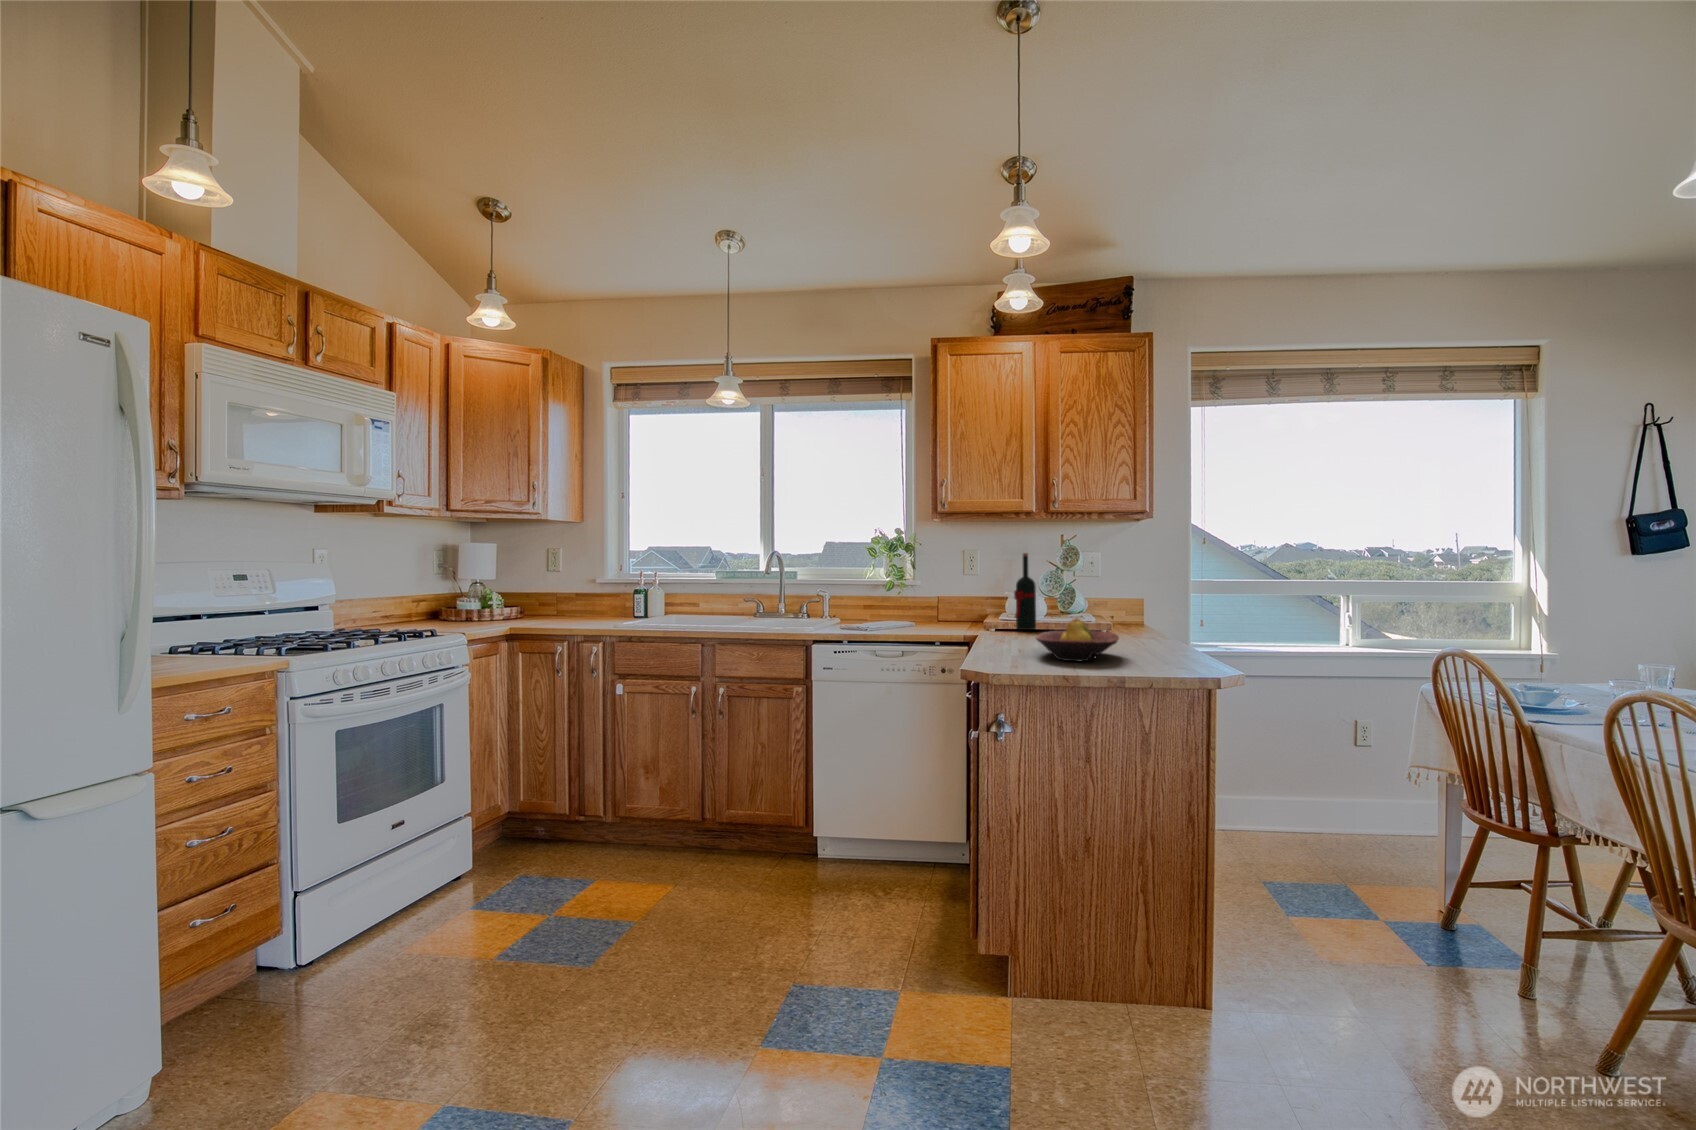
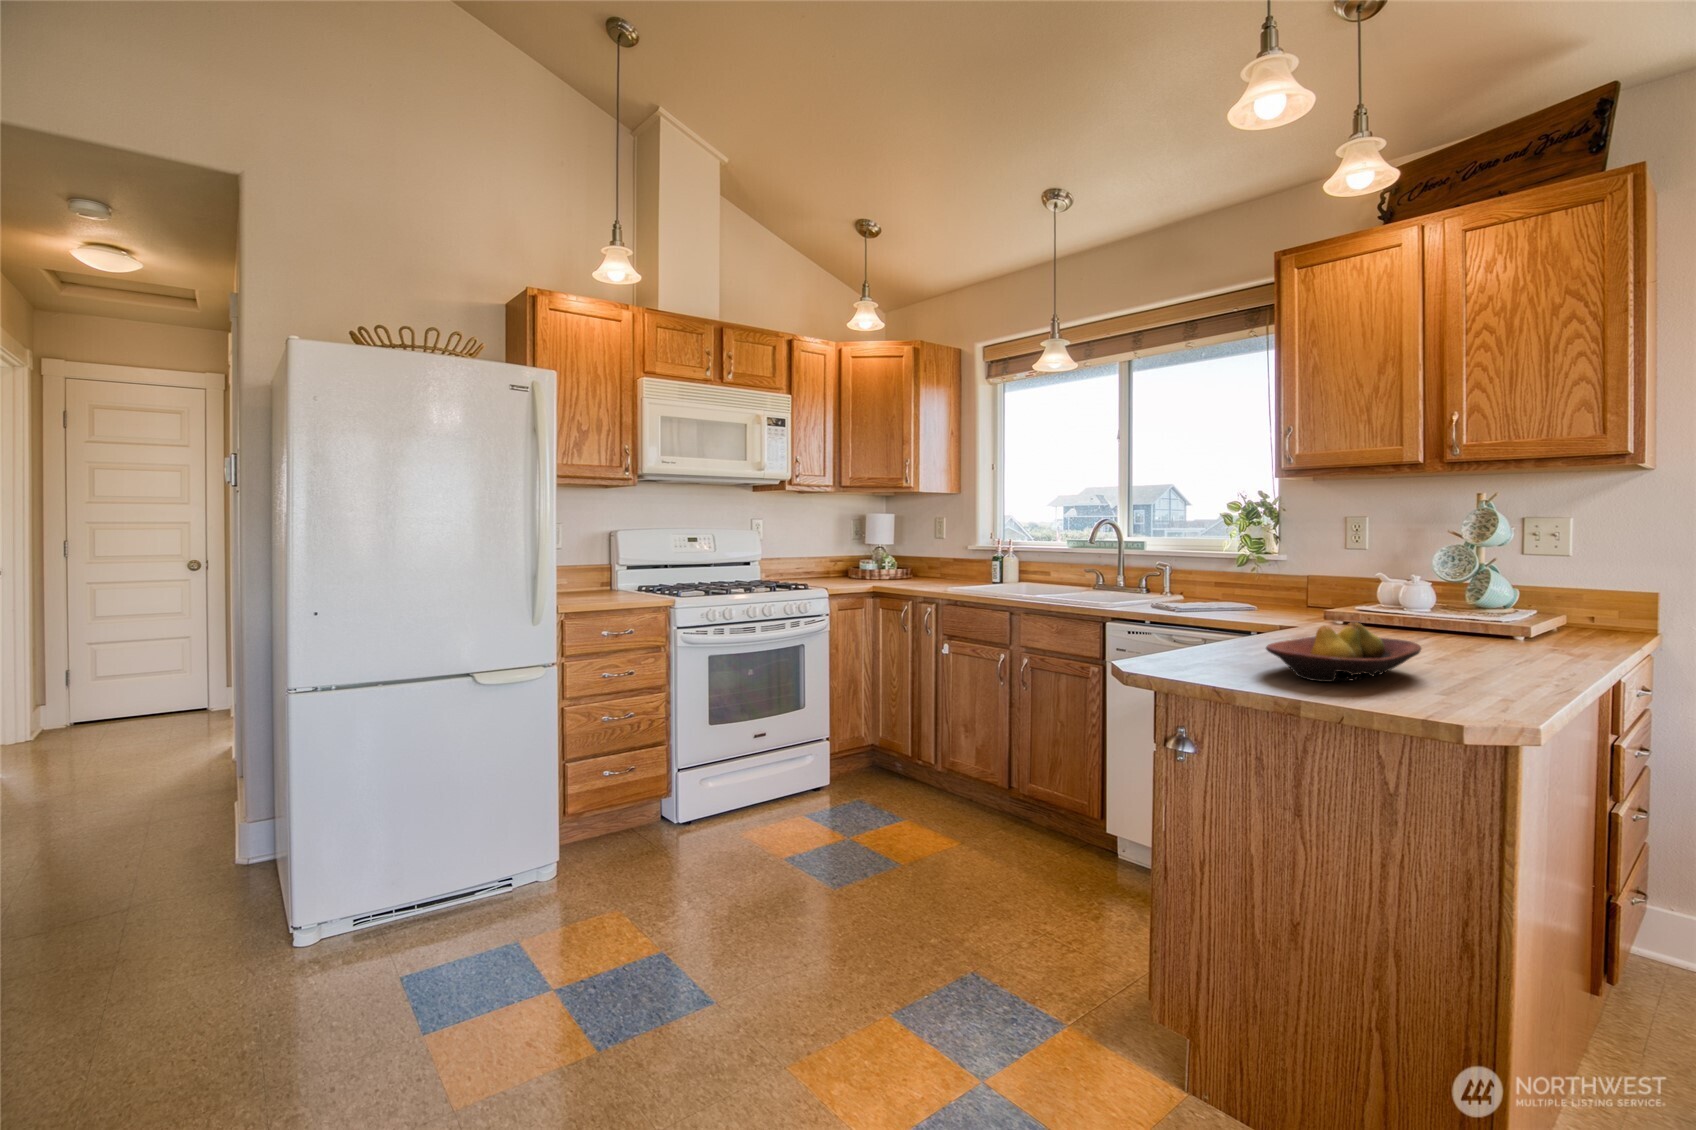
wine bottle: present [1014,553,1036,630] -> none [1369,527,1409,628]

